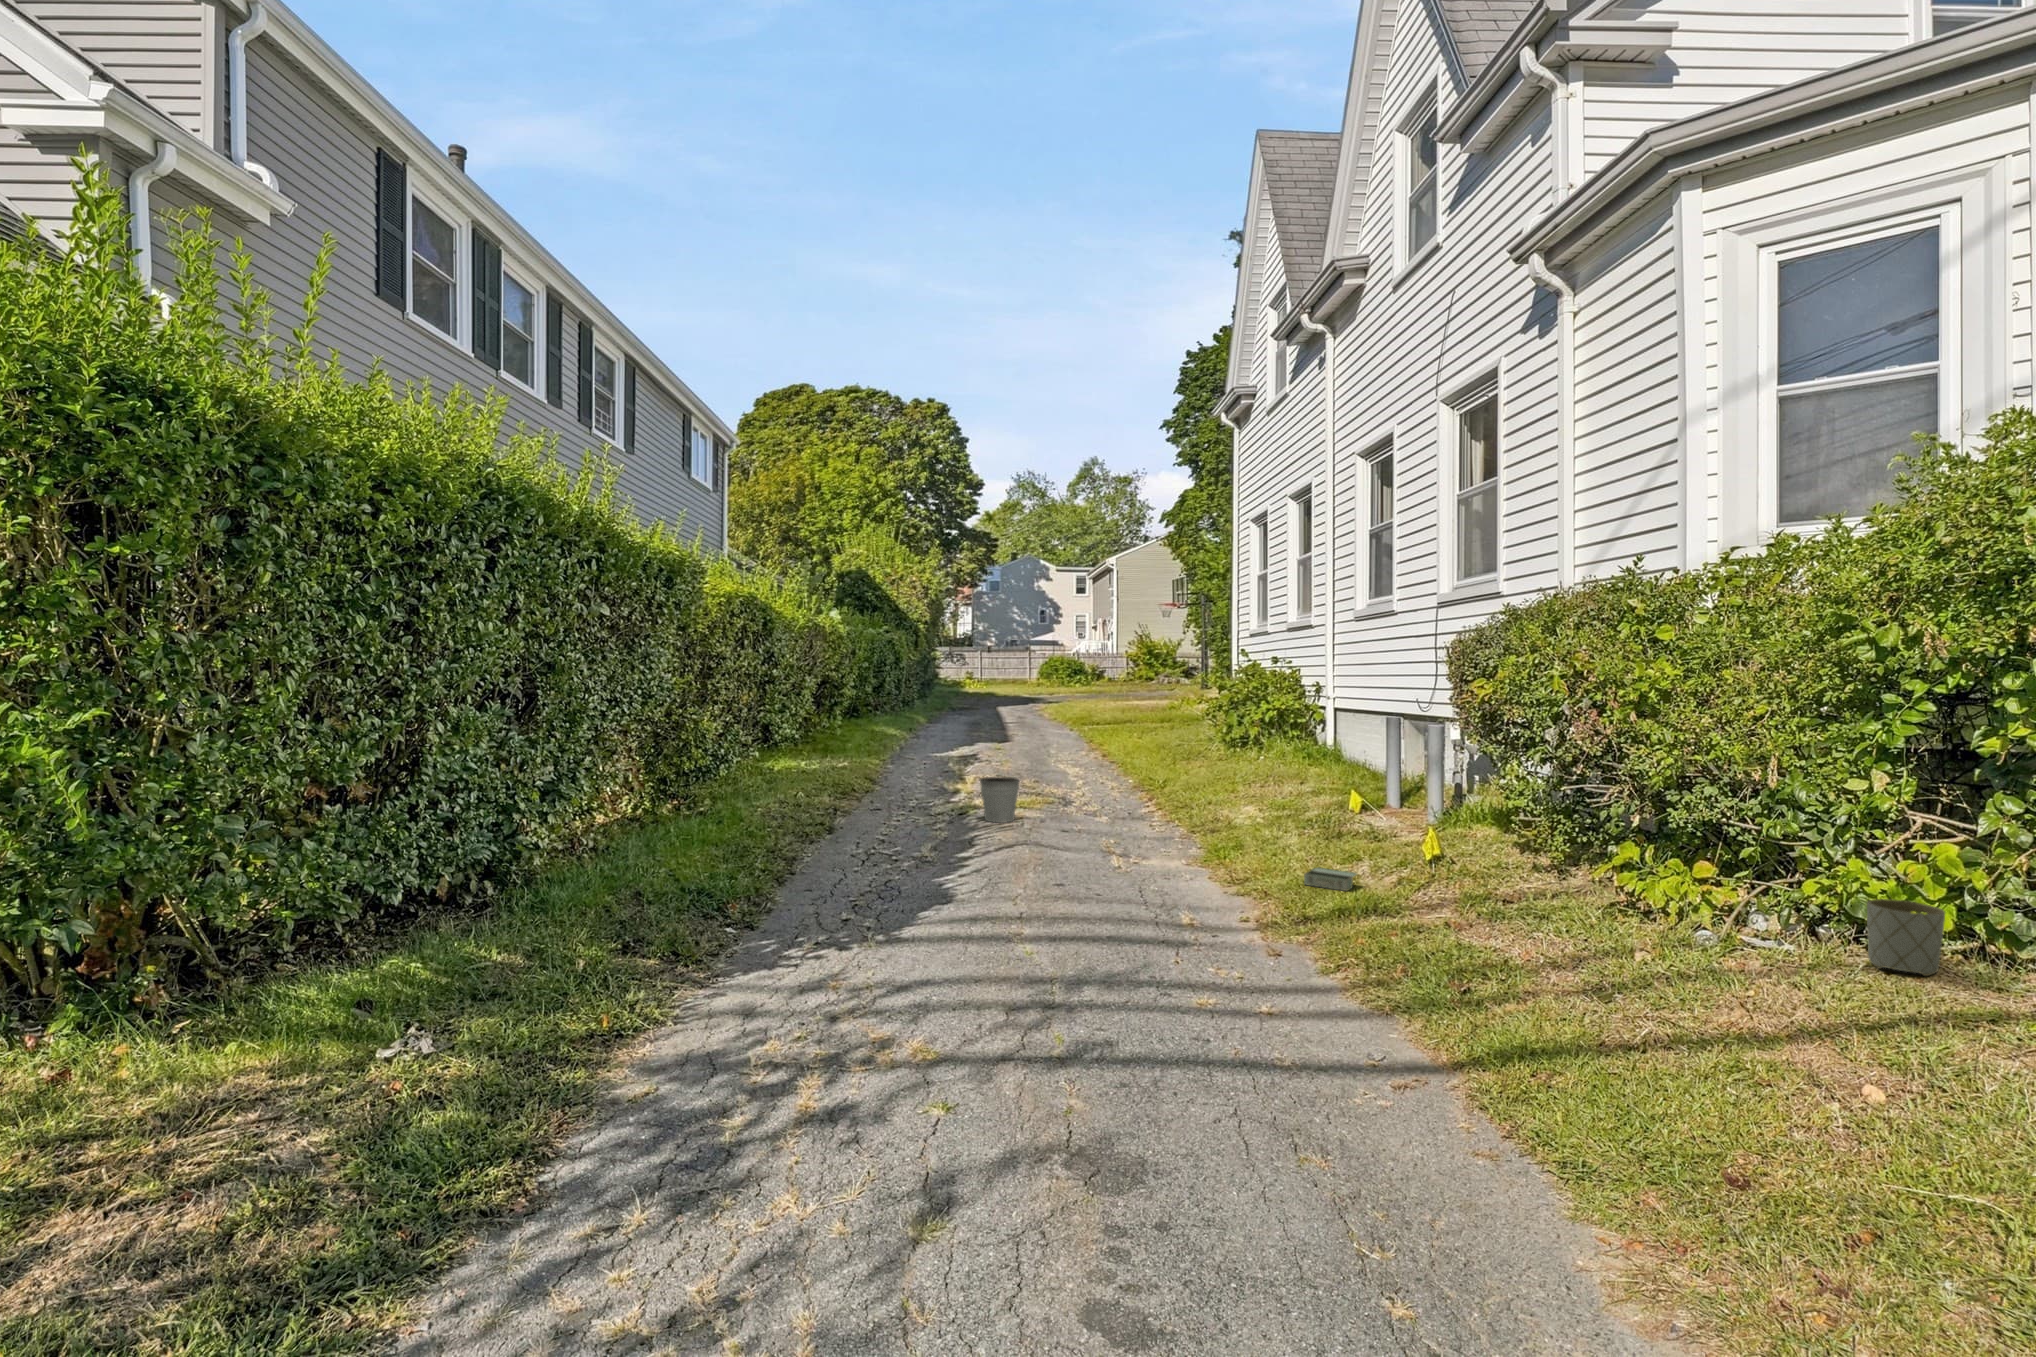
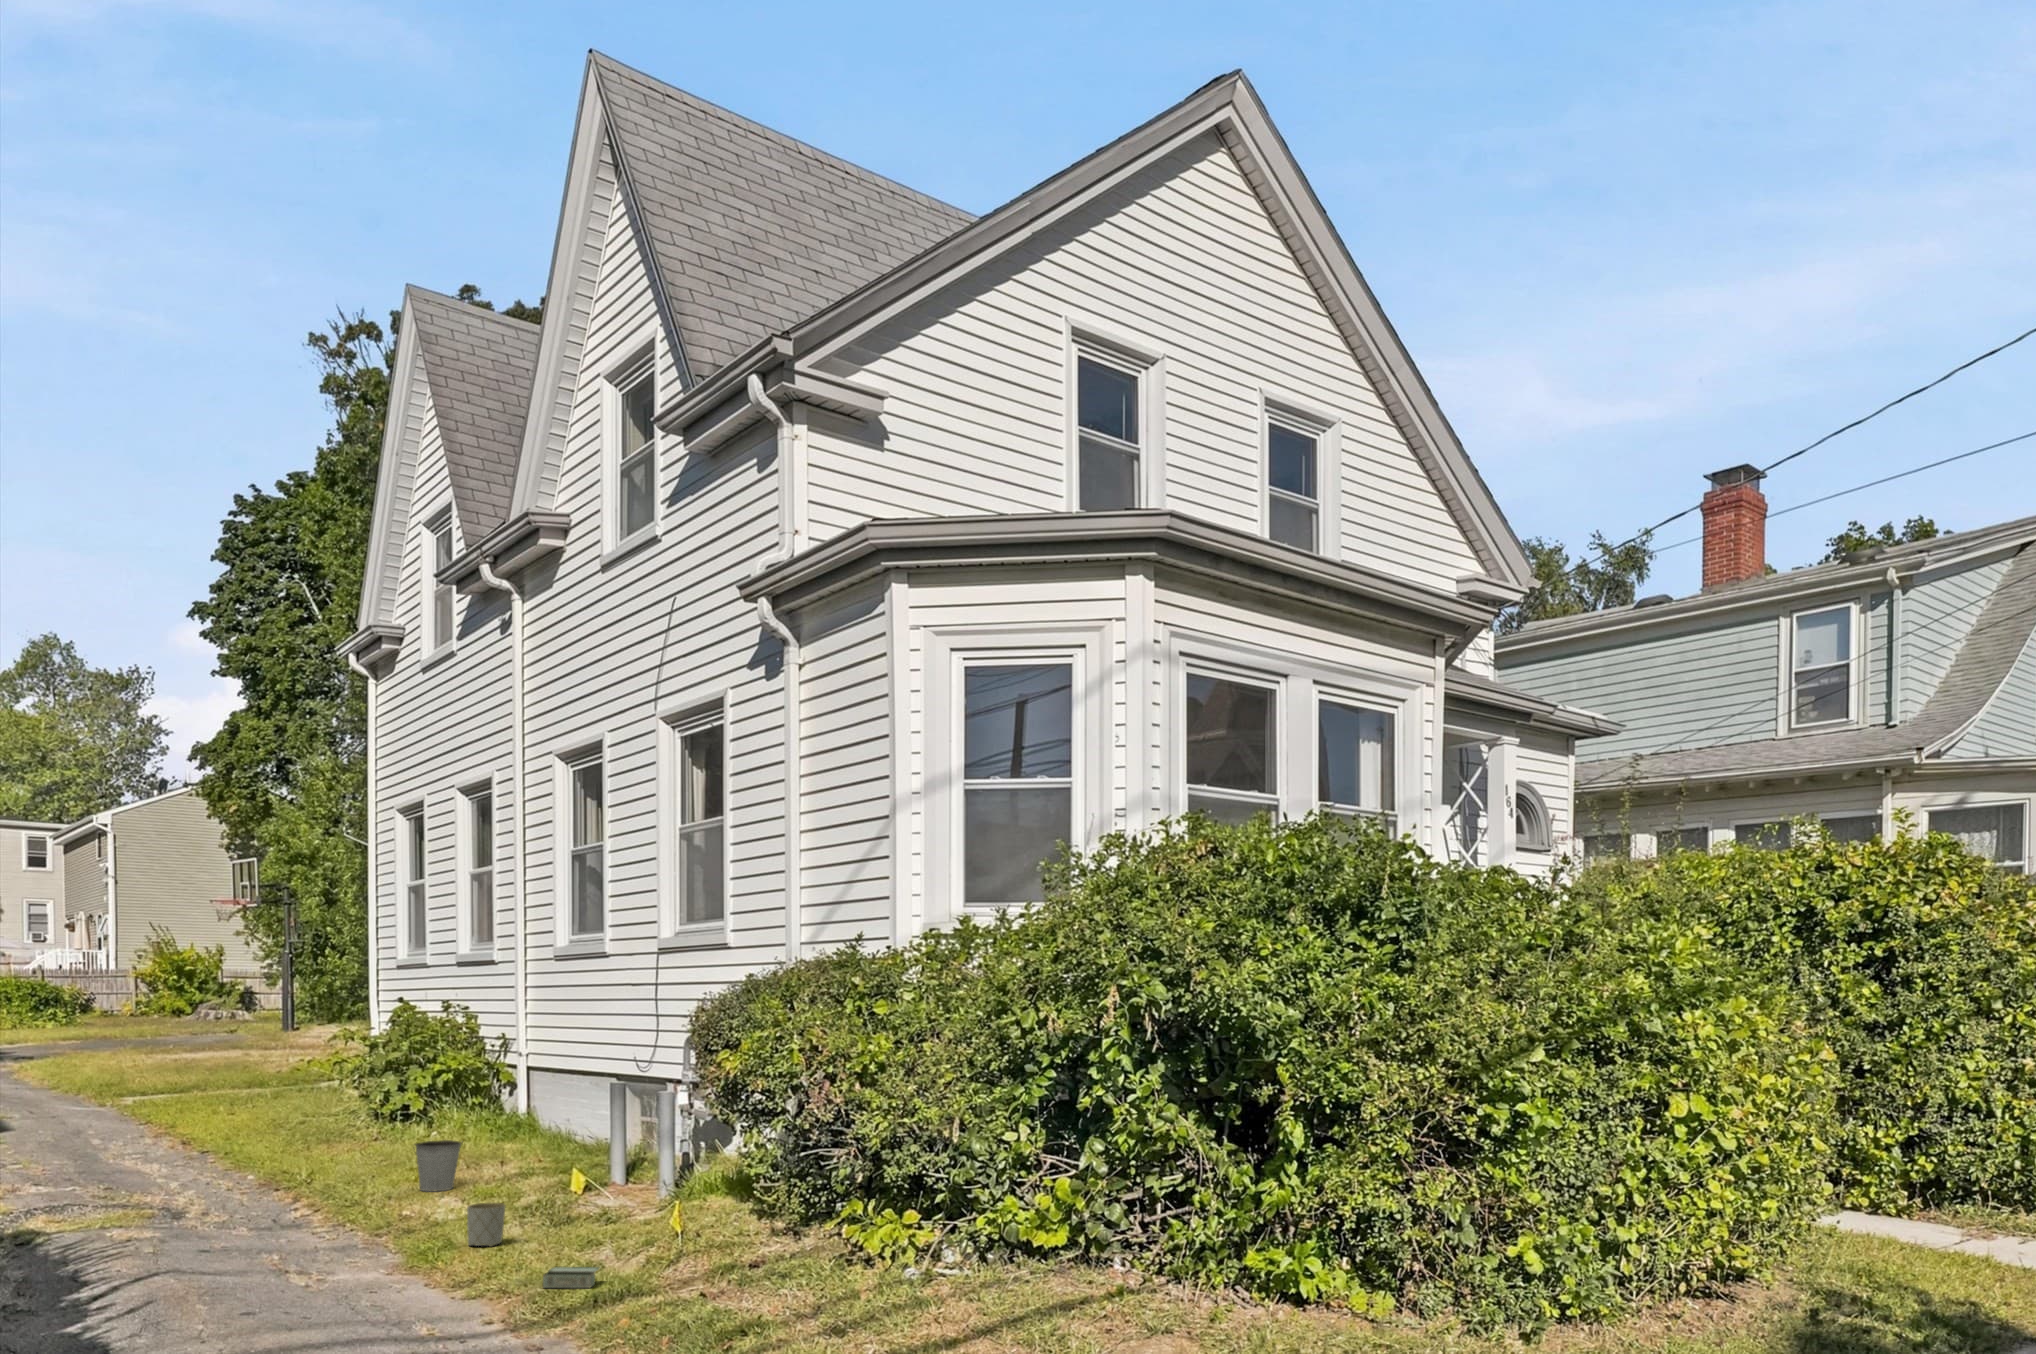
bucket: present [980,777,1020,823] -> present [415,1140,463,1192]
planter: present [1867,899,1945,976] -> present [467,1203,505,1247]

